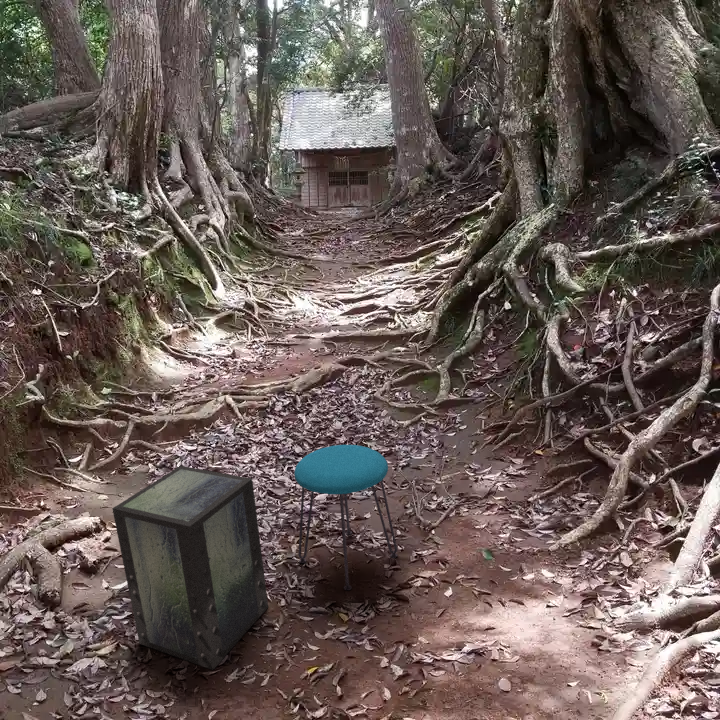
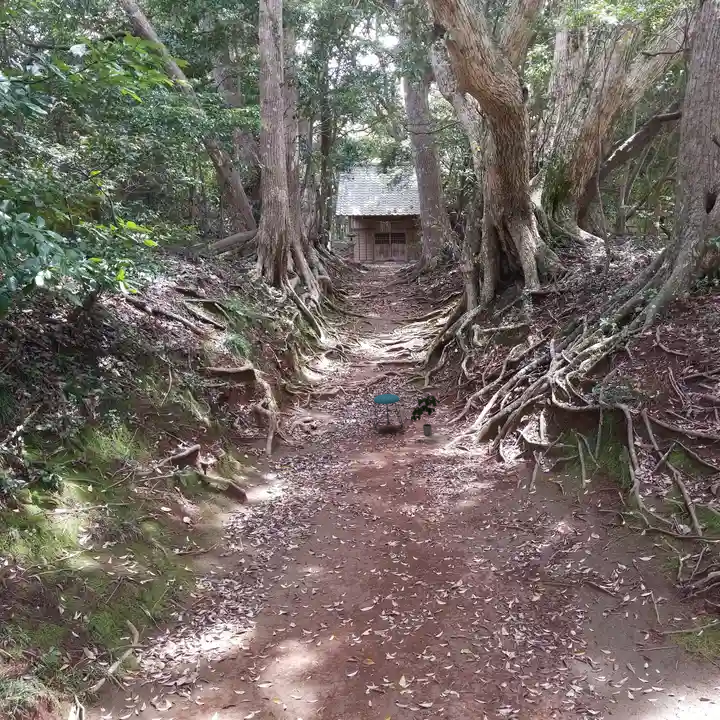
potted plant: none [442,462,548,623] -> present [411,396,440,435]
storage box: present [112,466,268,670] -> none [332,396,367,442]

